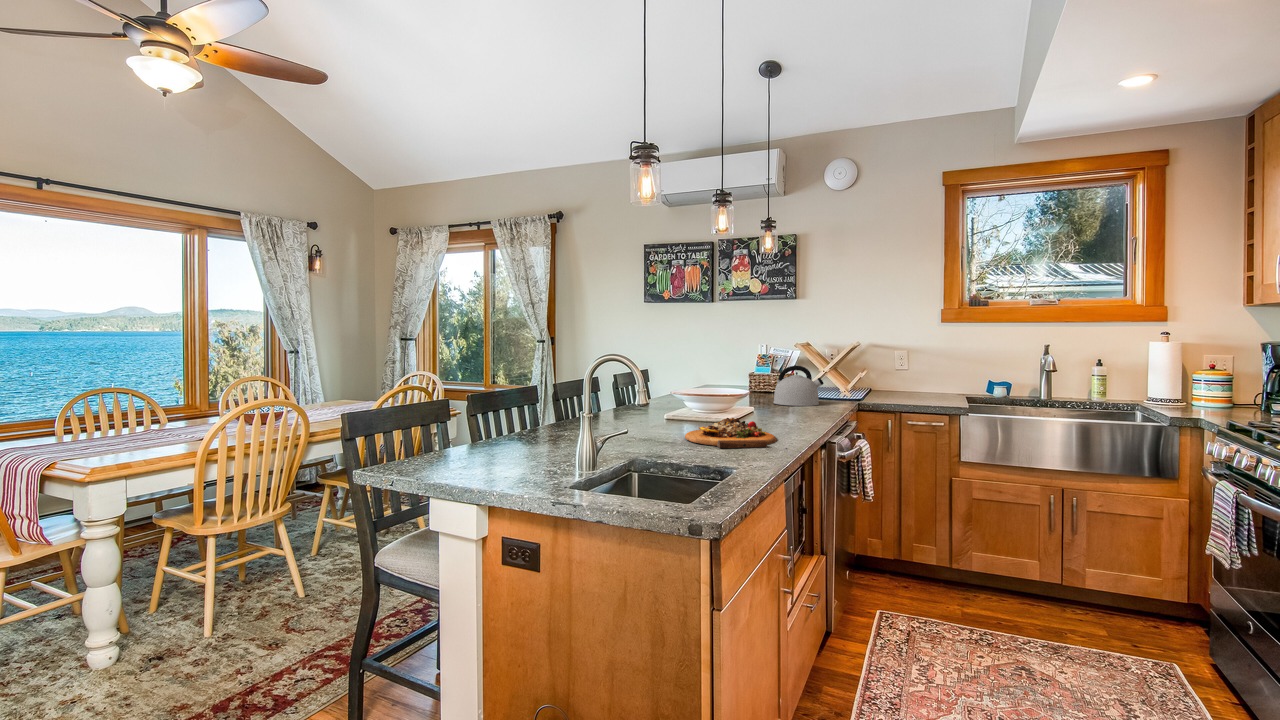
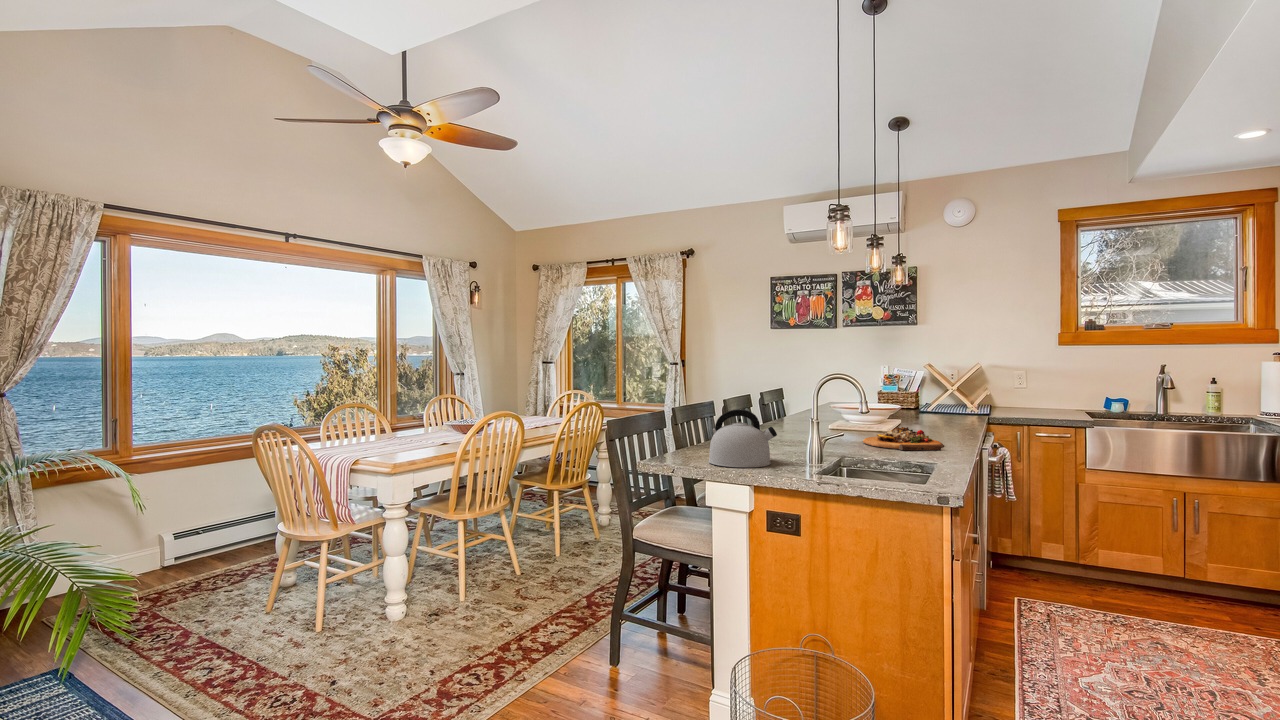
kettle: present [773,366,824,406] -> present [708,409,777,467]

